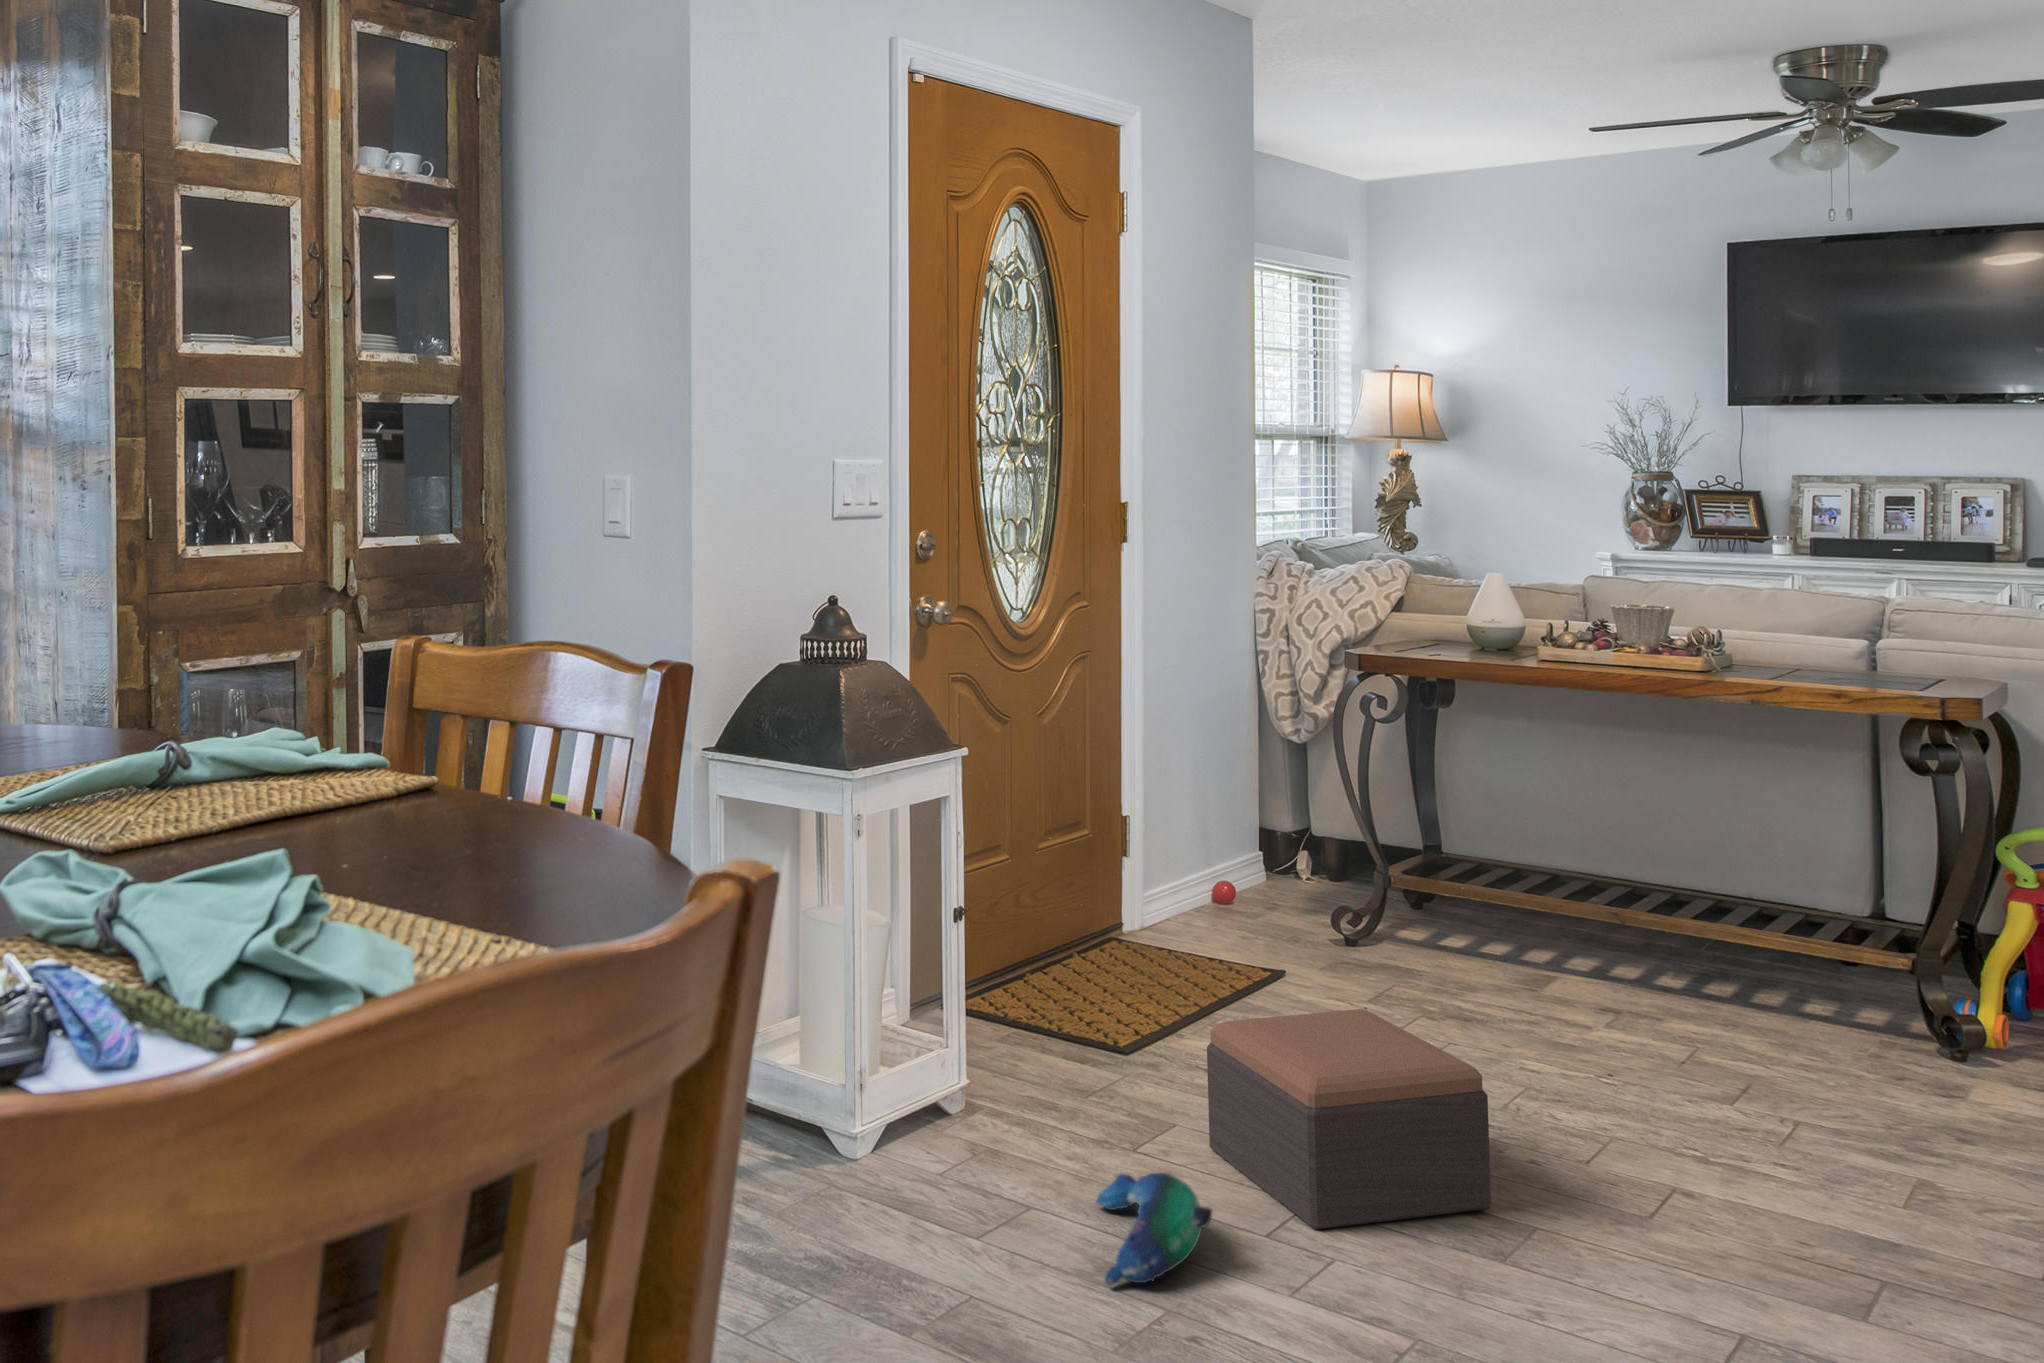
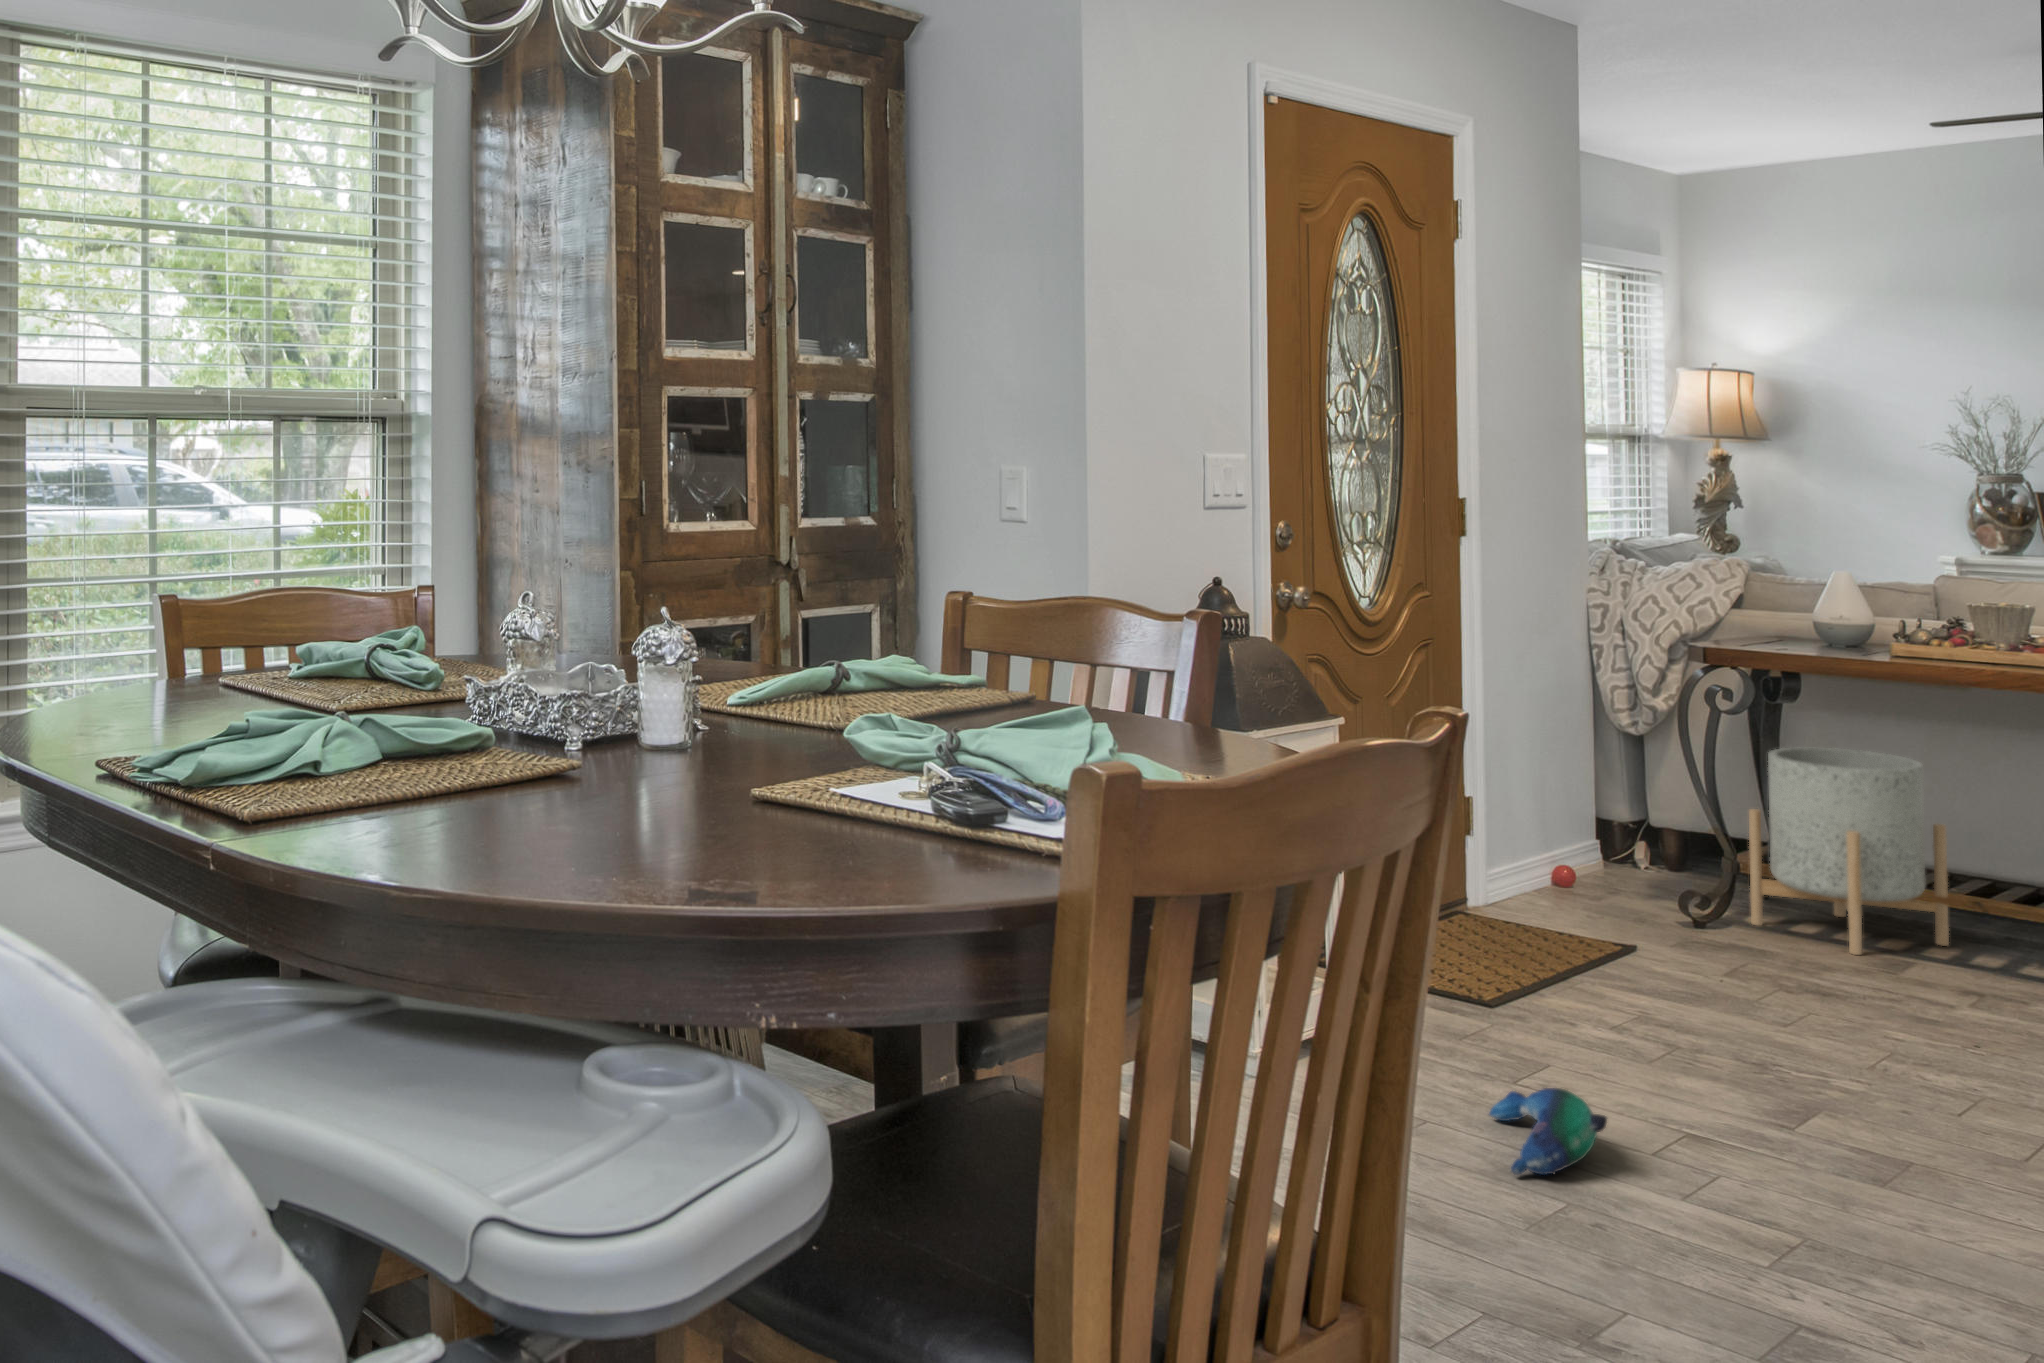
planter: none [1402,755,1594,973] -> present [1749,748,1949,955]
footstool: present [1207,1009,1491,1230] -> none [1585,962,1865,1146]

